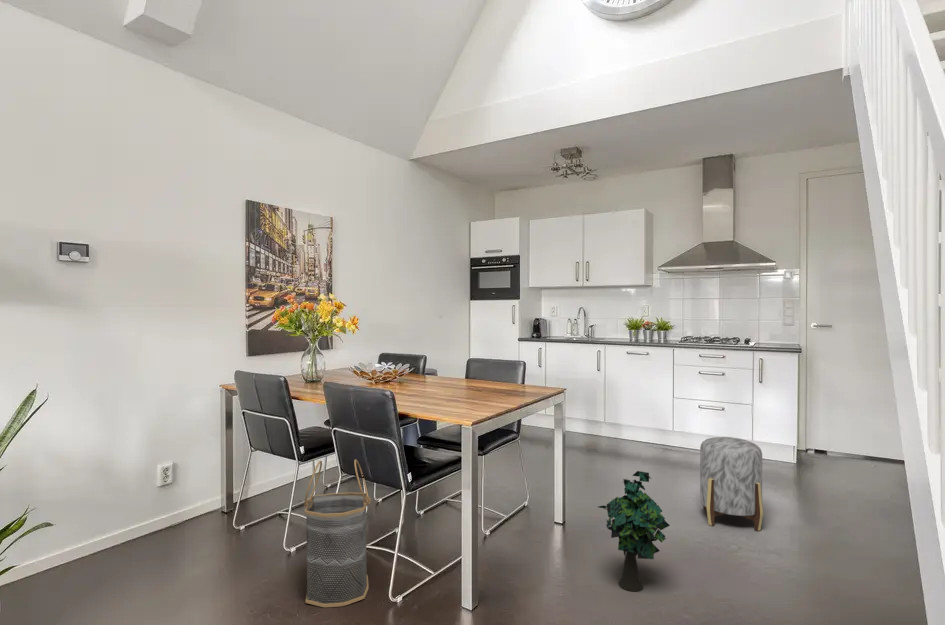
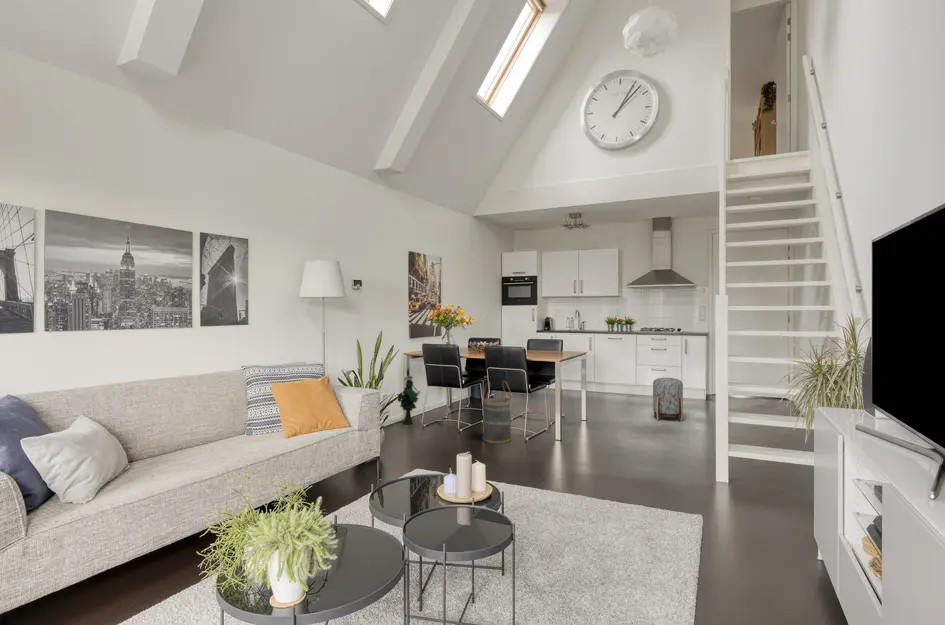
decorative plant: present [598,471,670,591] -> present [397,376,420,425]

